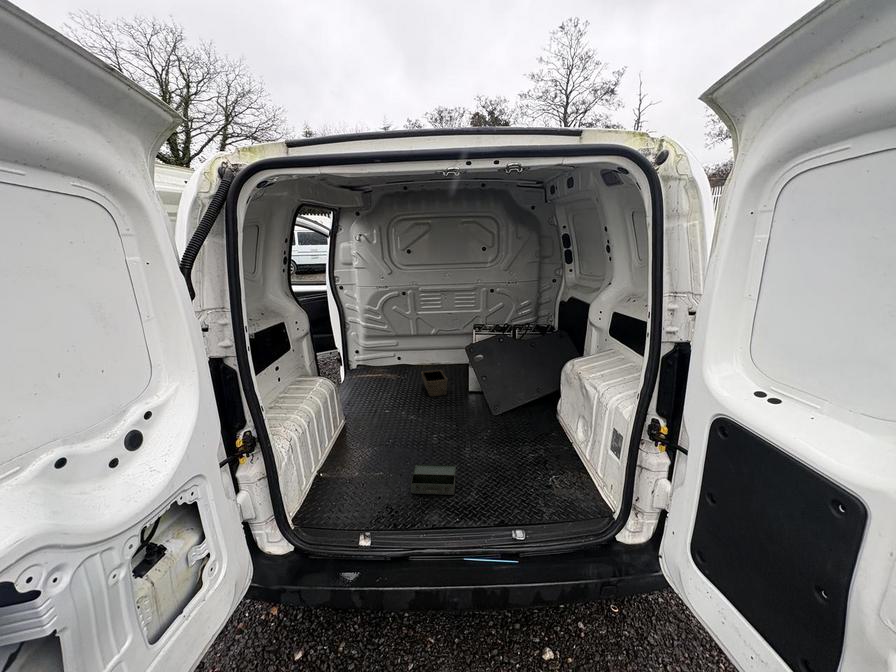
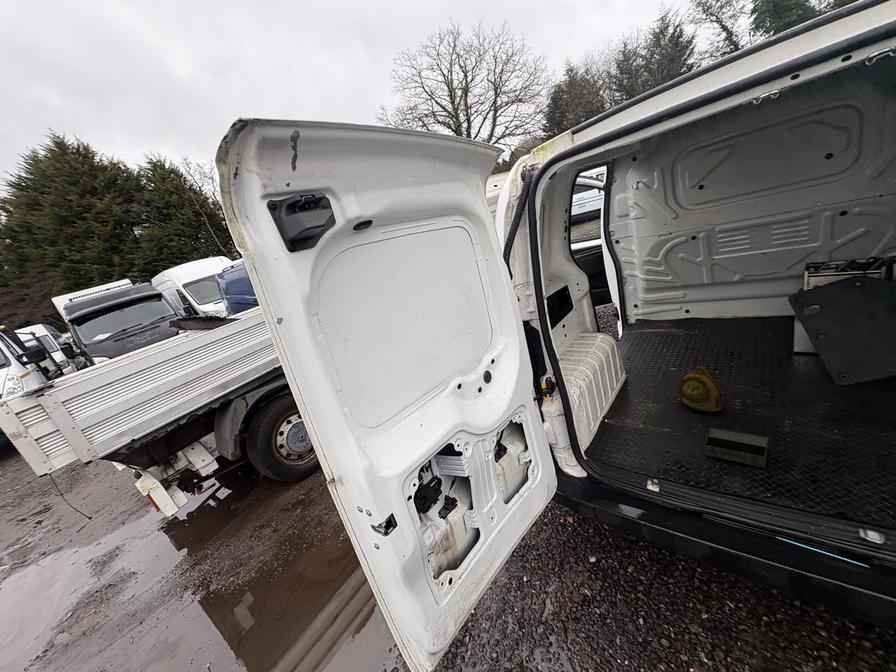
basket: present [421,363,448,396] -> none [718,316,758,355]
backpack: none [390,407,425,450] -> present [678,366,724,412]

